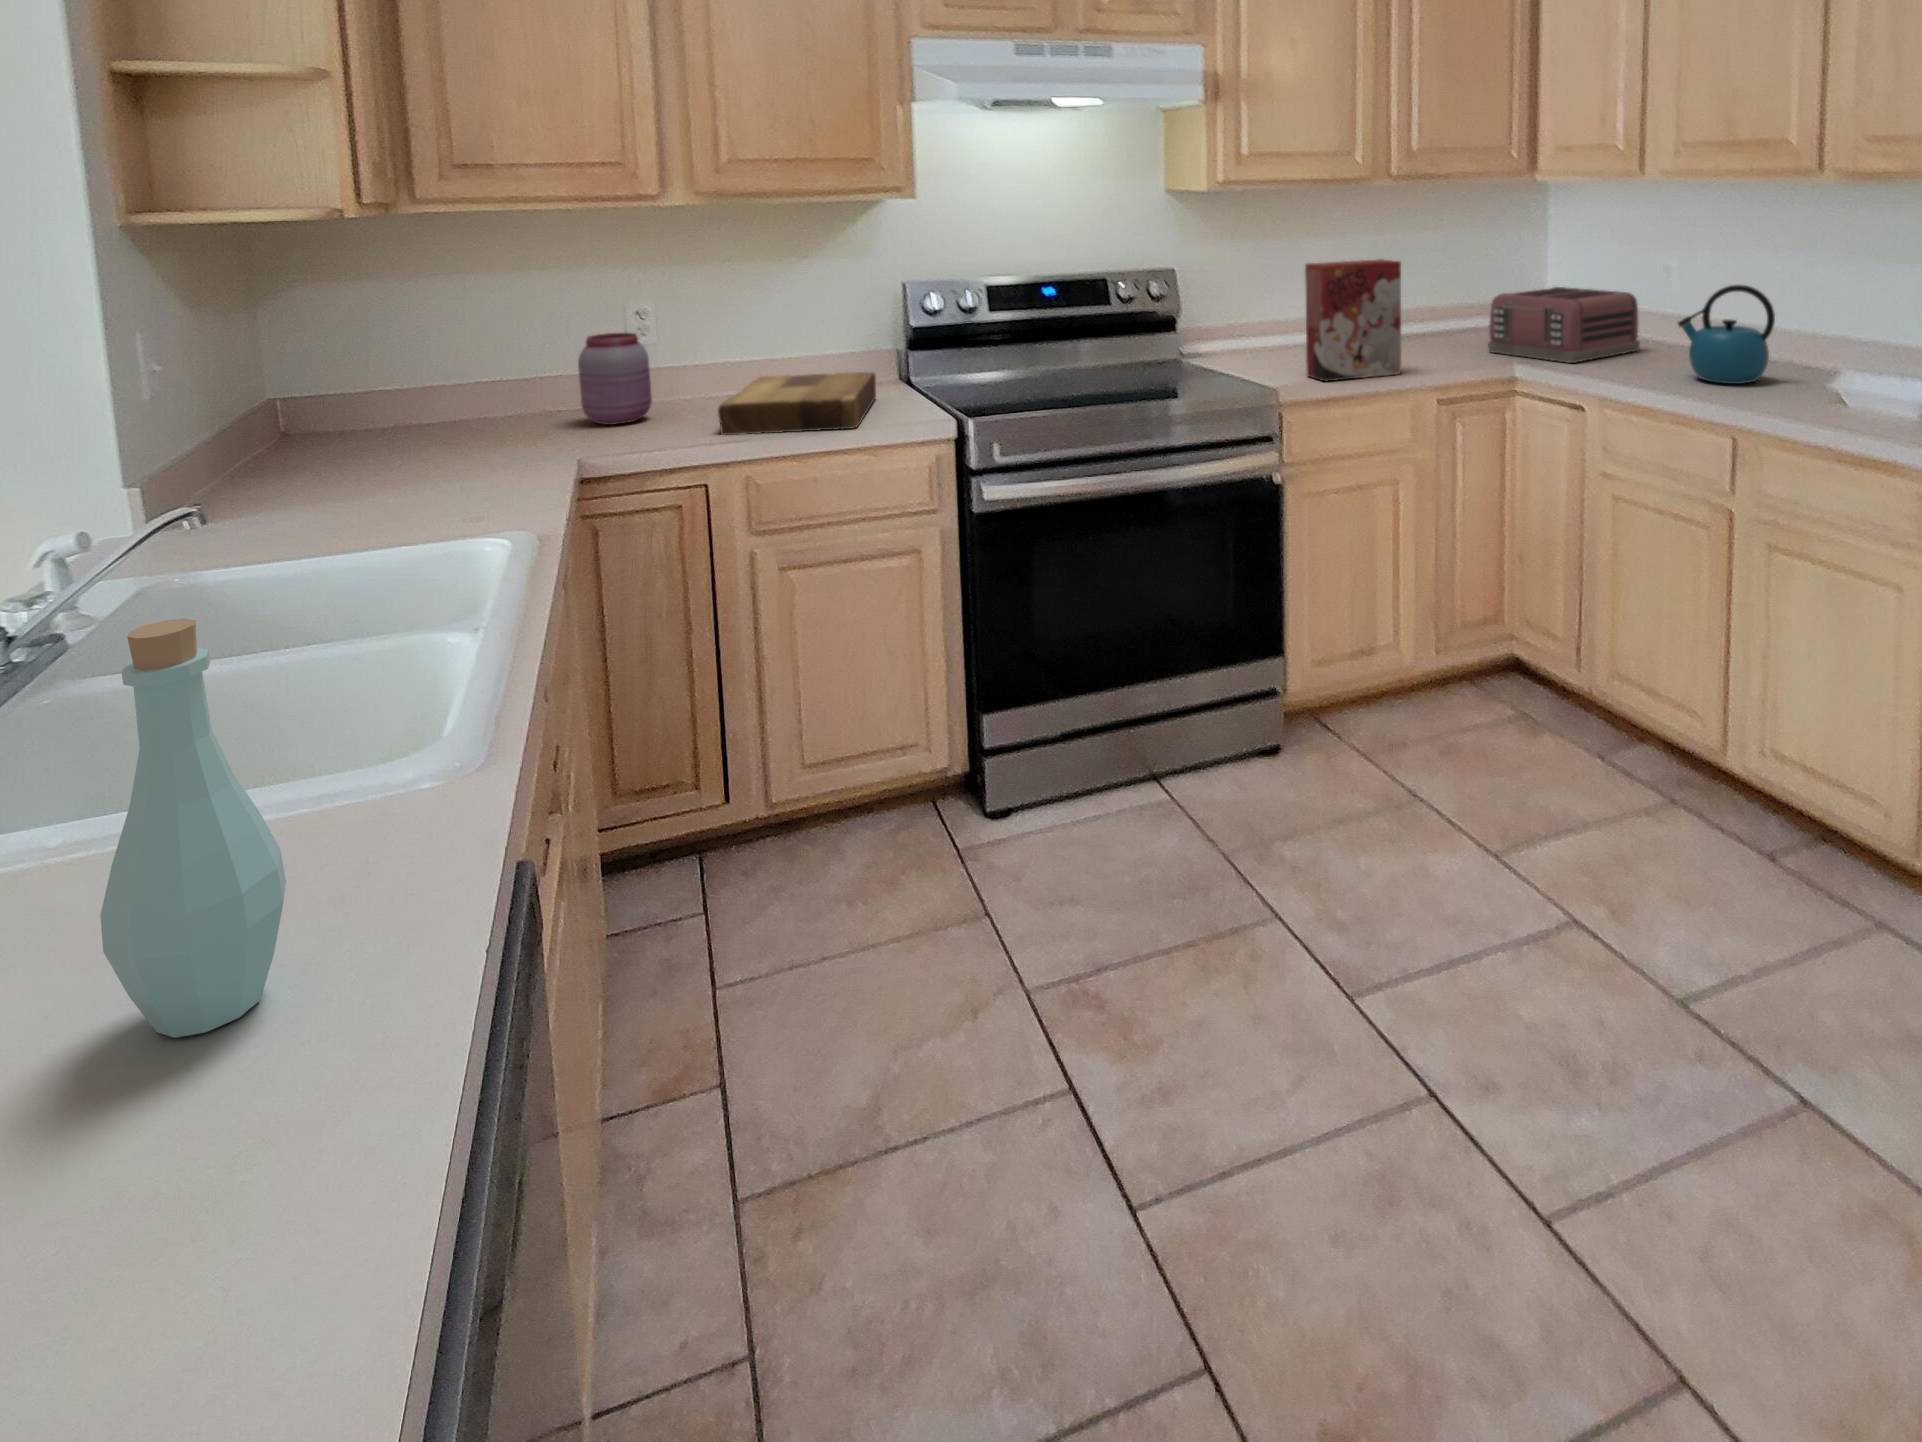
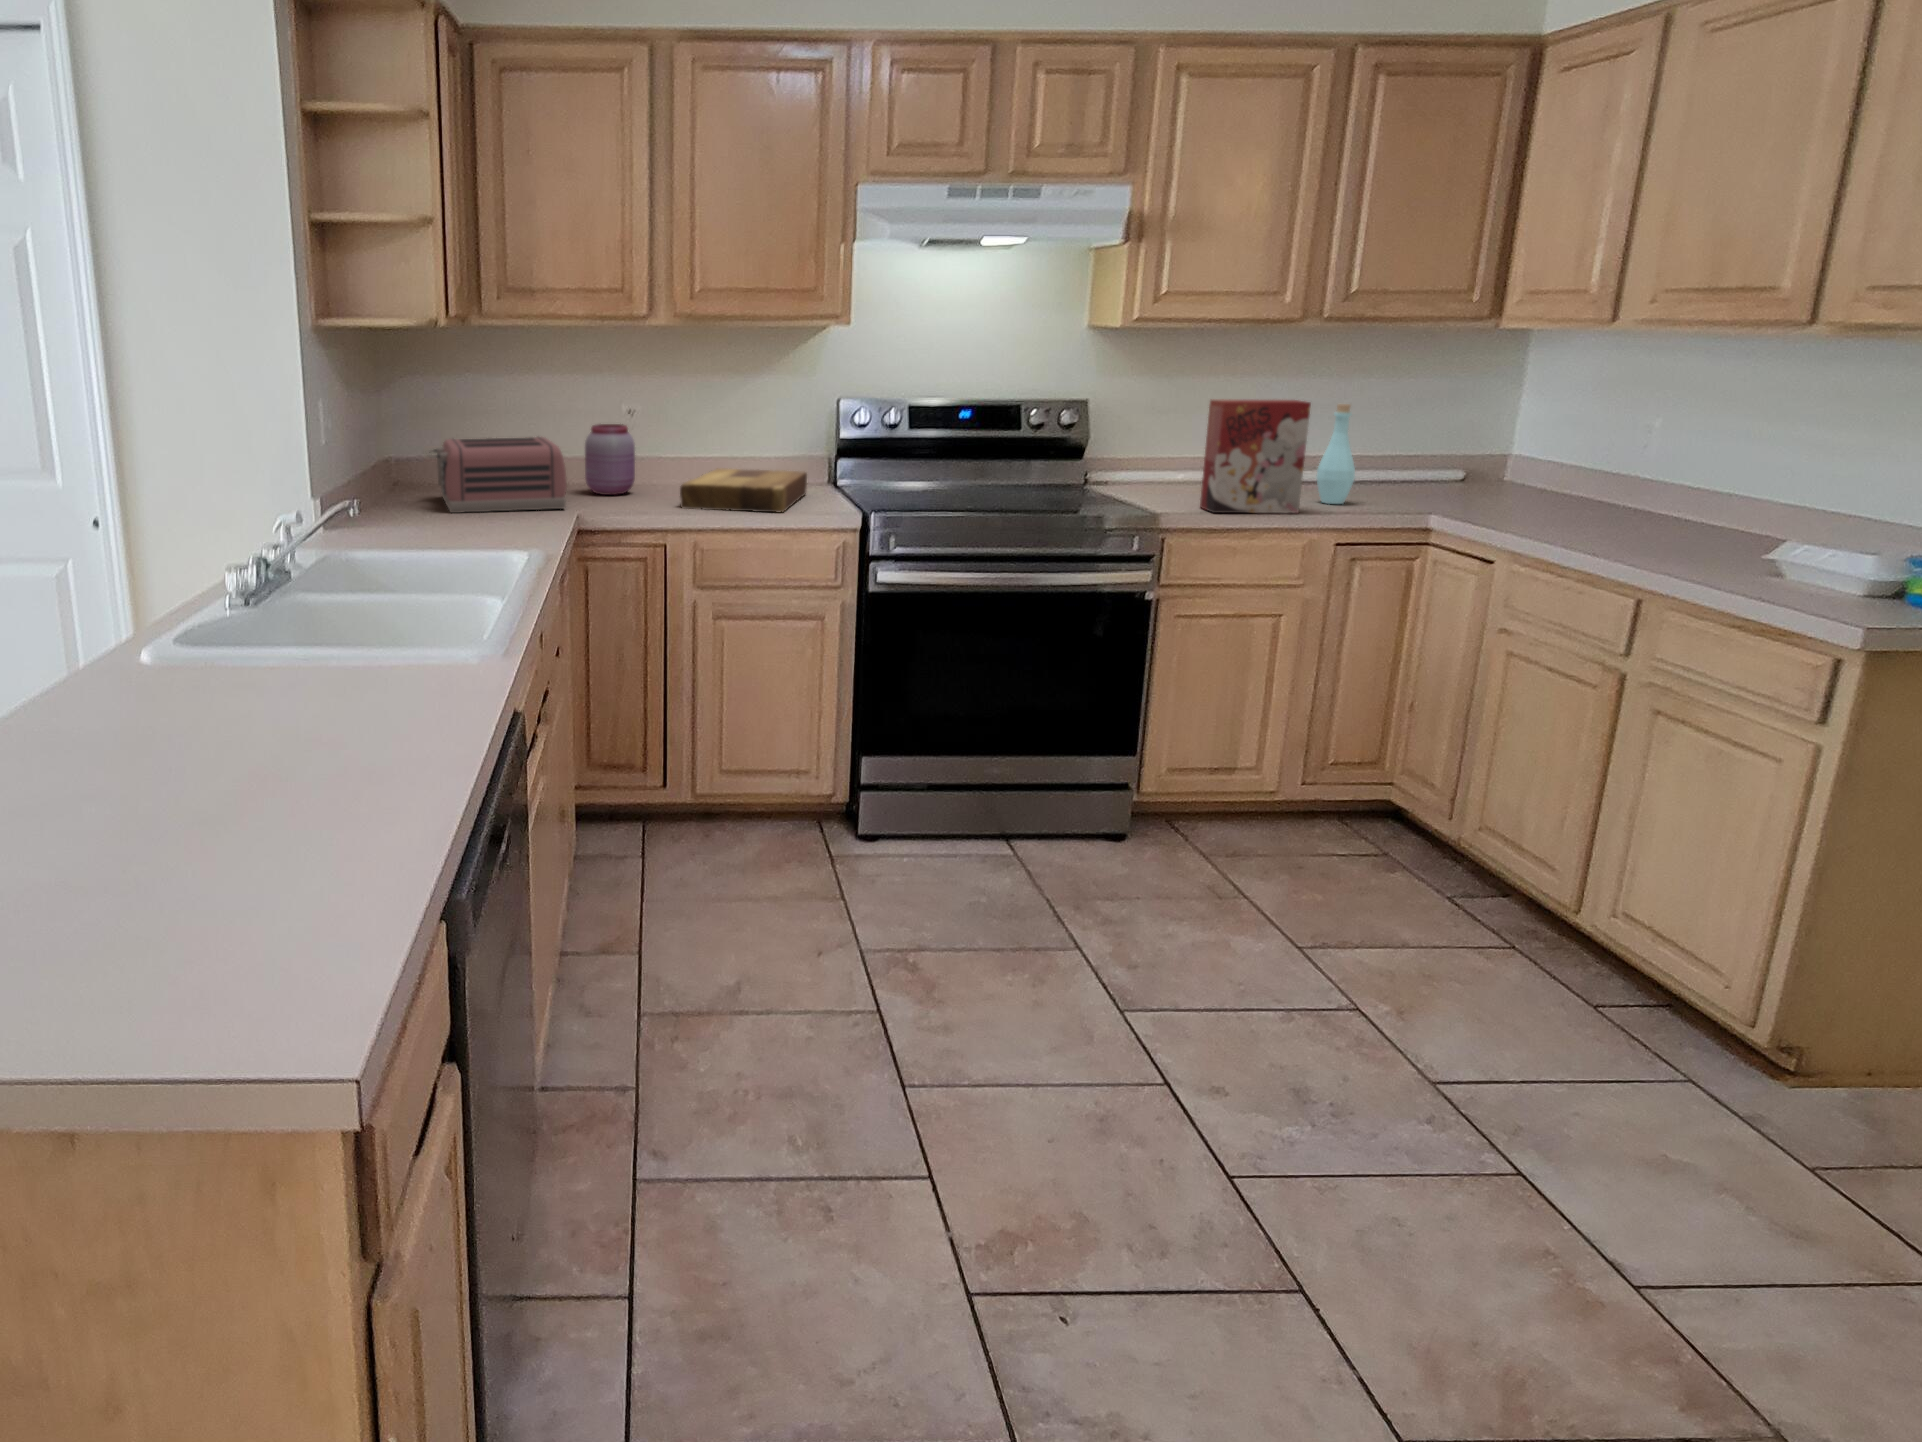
kettle: present [1678,285,1775,384] -> none [1617,445,1736,550]
toaster: present [1488,287,1640,363] -> present [427,437,567,513]
bottle: present [100,619,286,1038] -> present [1317,404,1355,504]

